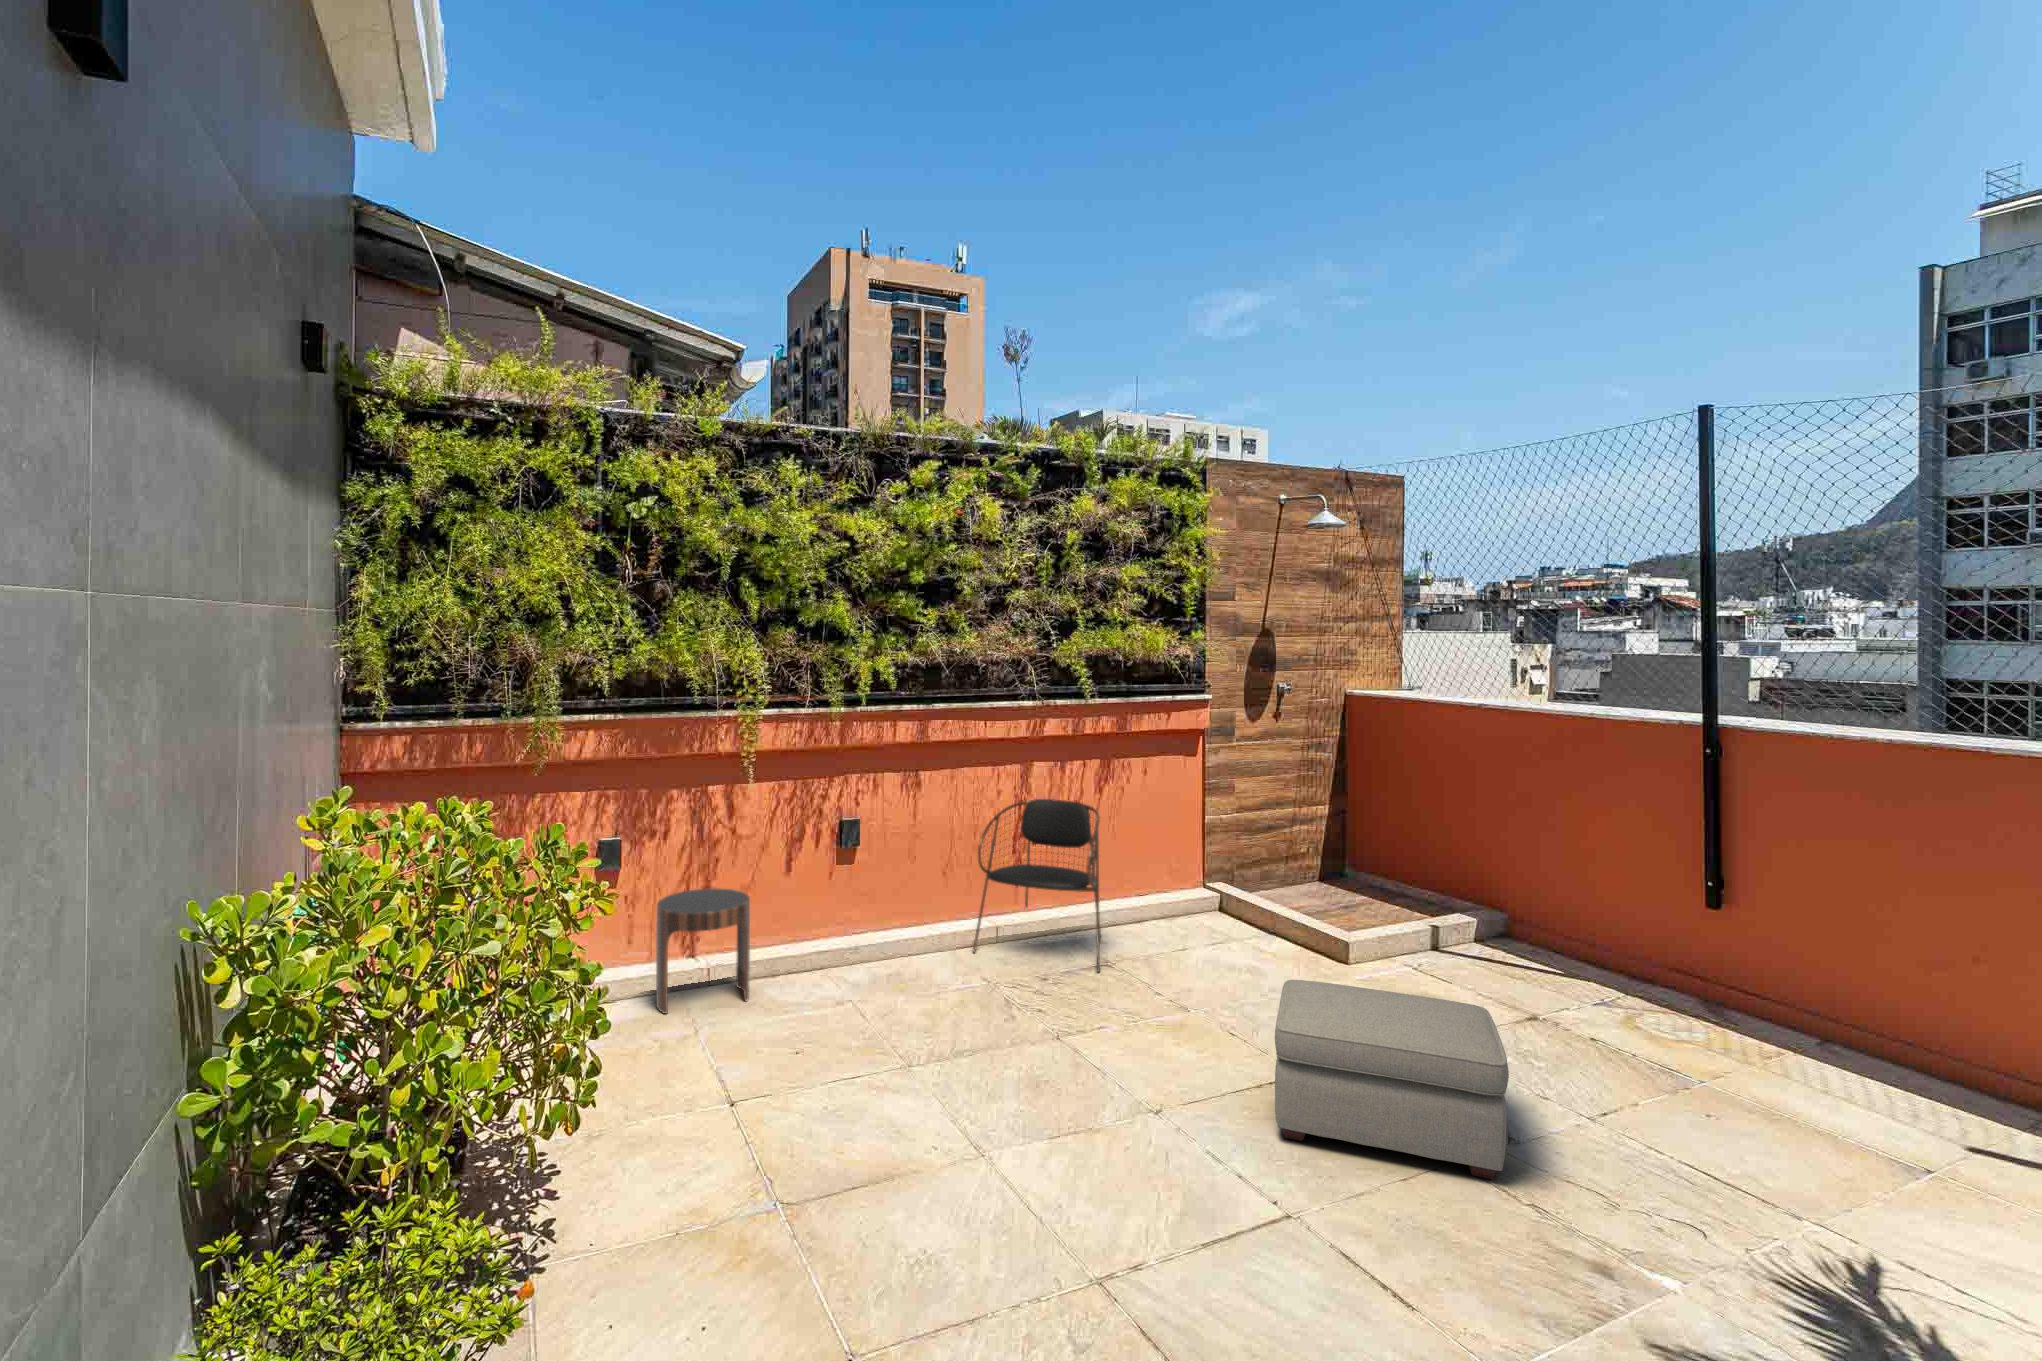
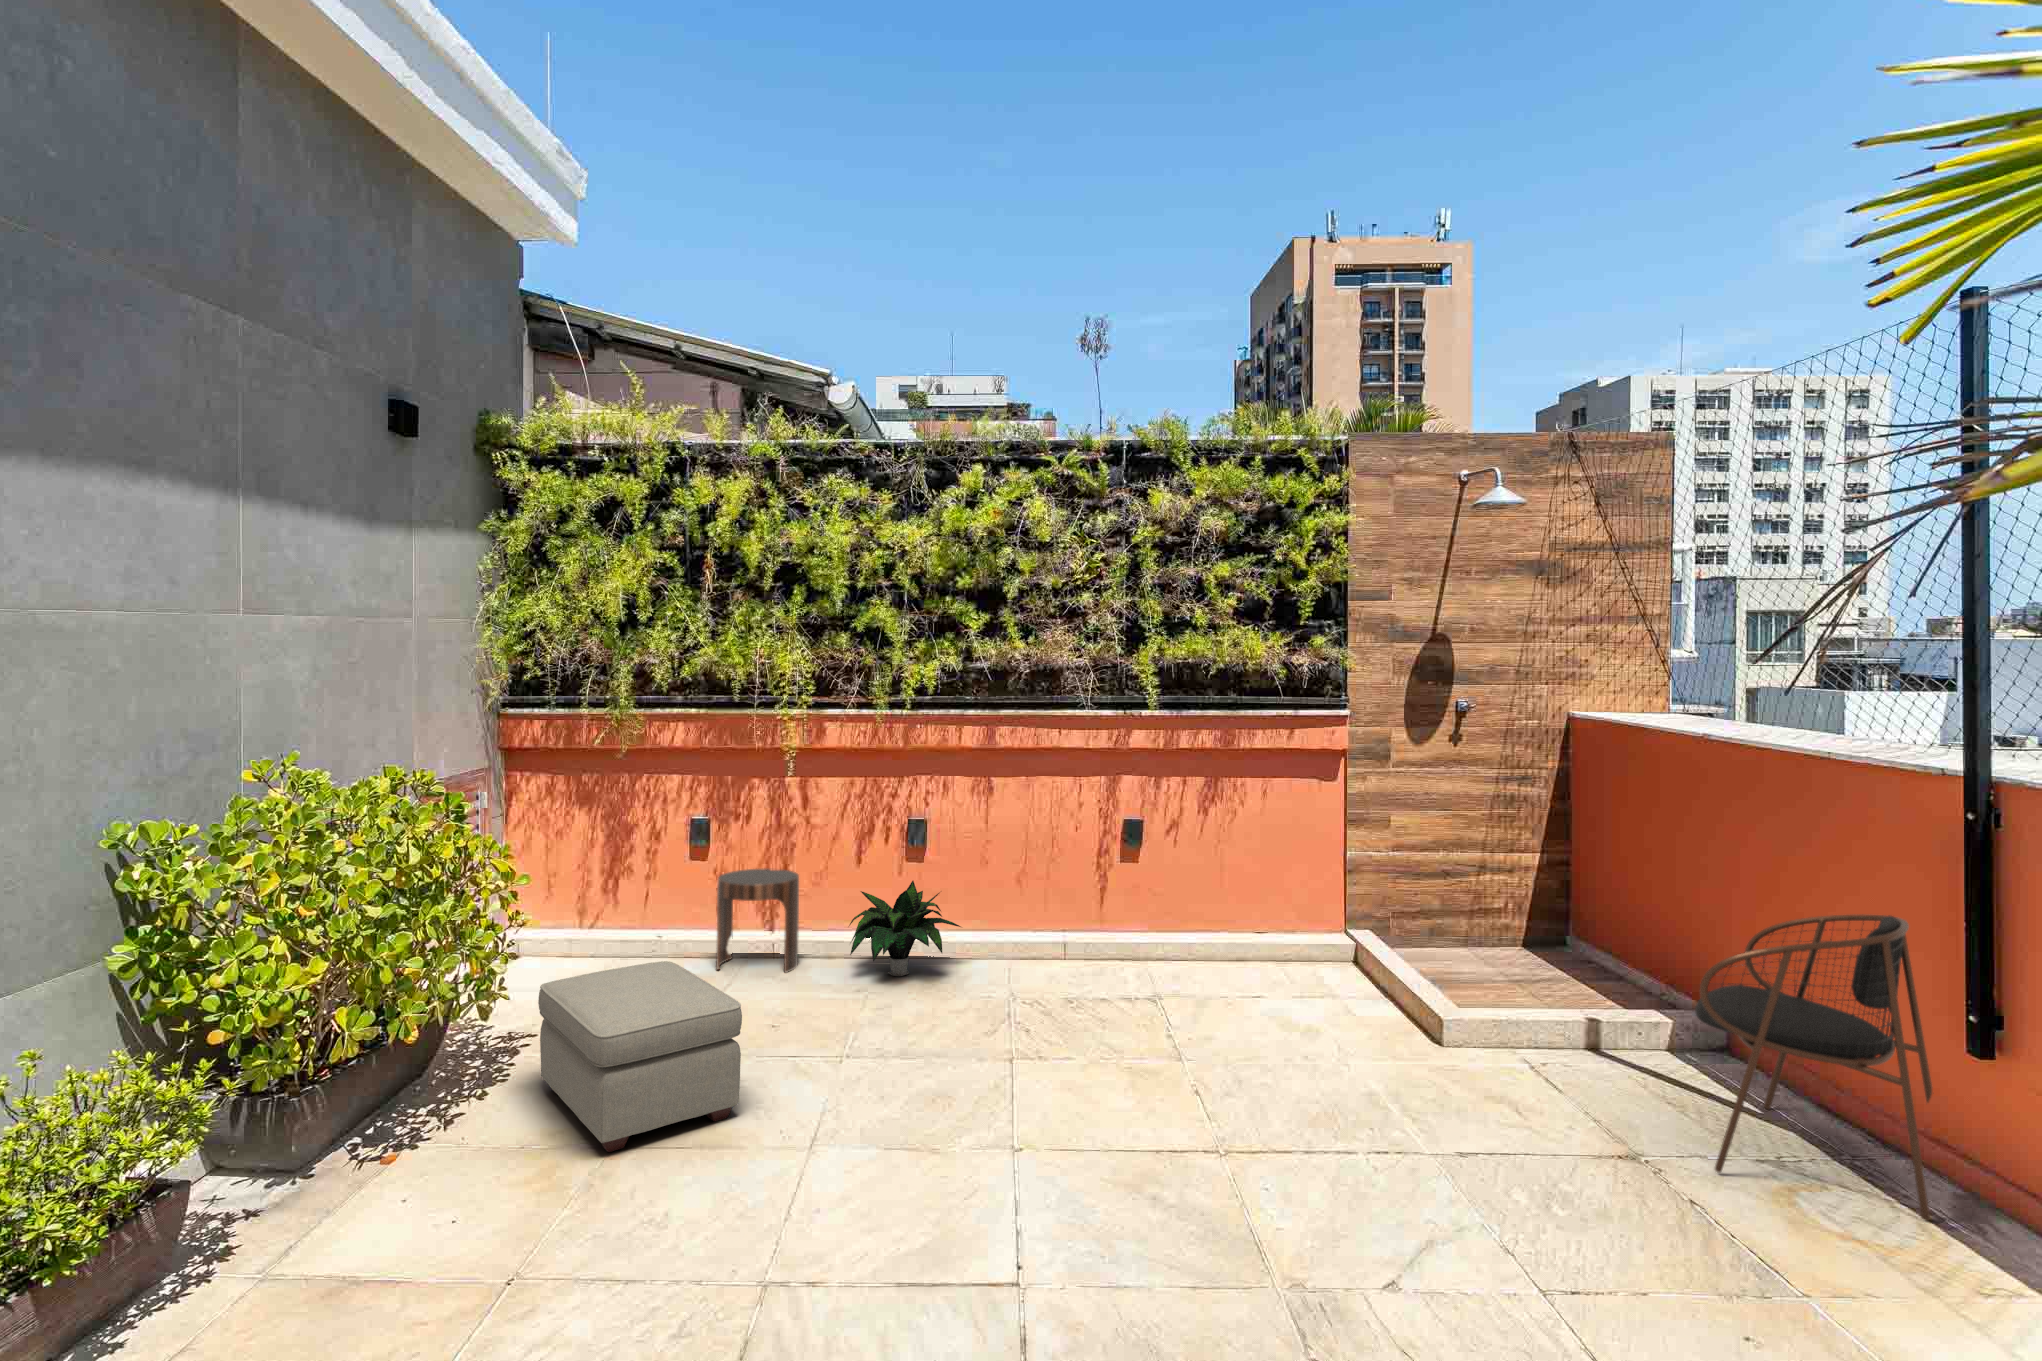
dining chair: present [973,799,1101,972] -> present [1695,914,1932,1220]
potted plant: none [811,882,920,983] -> present [849,881,961,976]
ottoman: present [1275,980,1509,1179] -> present [538,961,742,1152]

